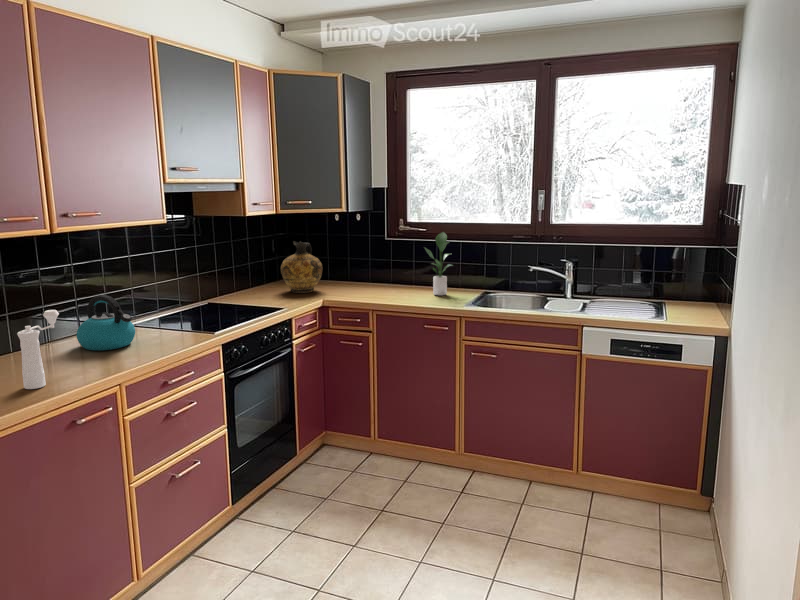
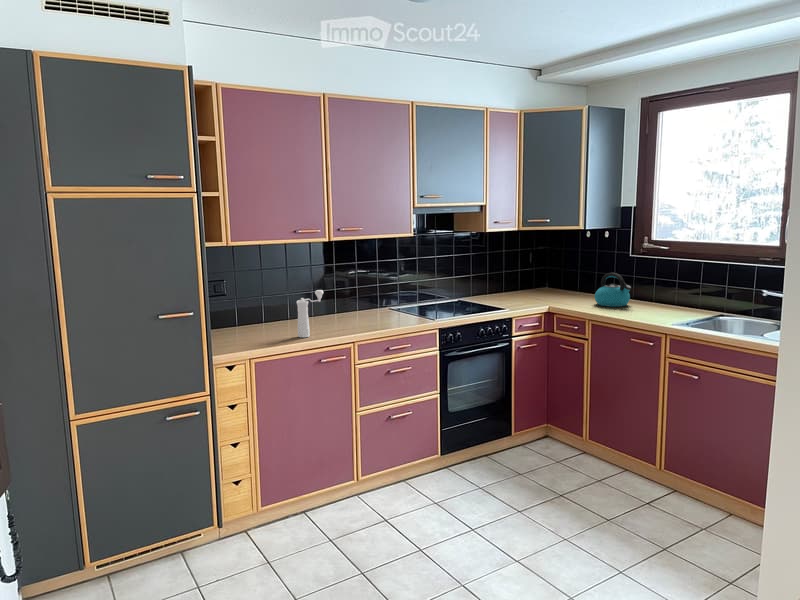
potted plant: present [425,232,452,296] -> none [650,250,683,312]
ceramic jug: present [281,241,323,293] -> none [524,254,561,299]
kettle: present [77,295,135,351] -> present [595,273,631,307]

